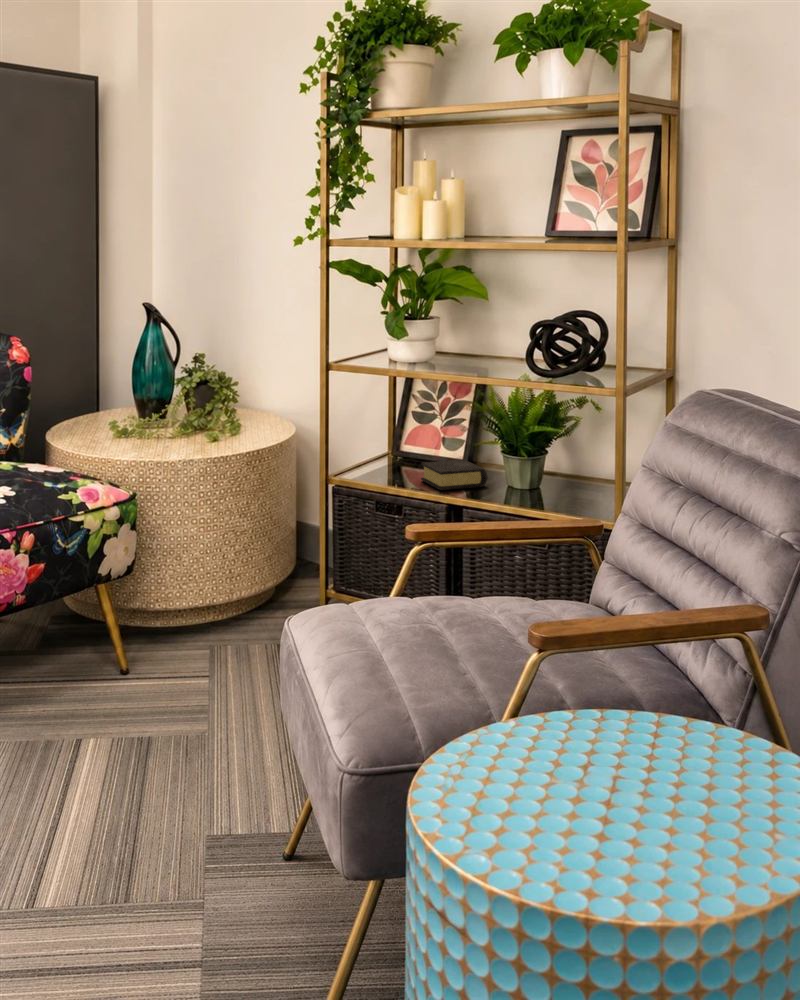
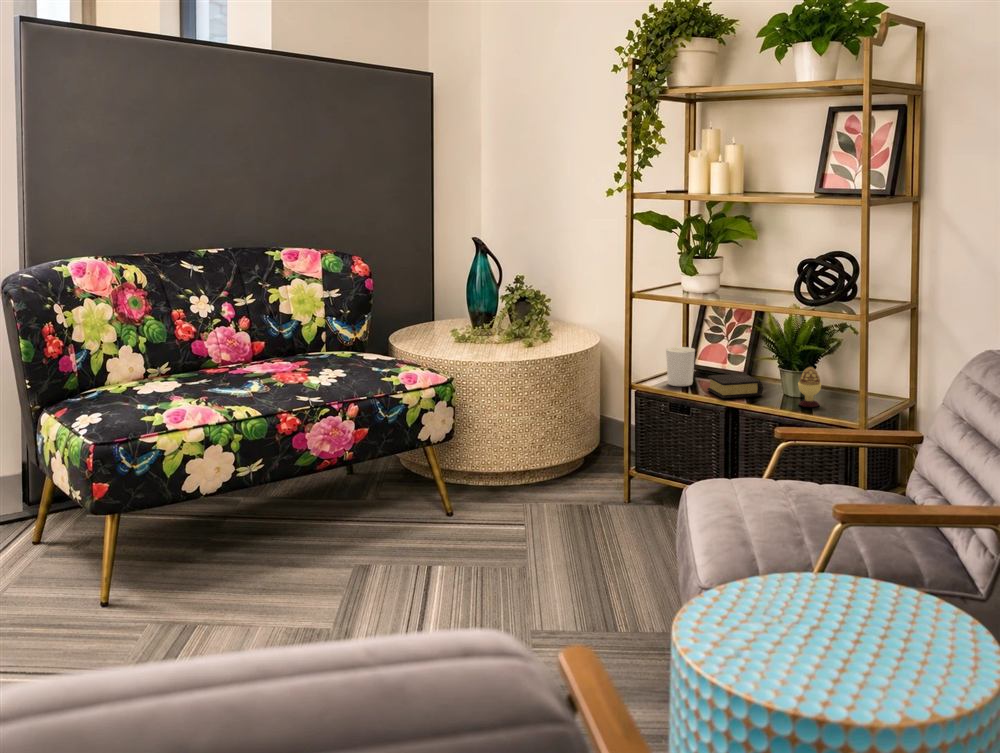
candle holder: none [371,428,405,476] -> present [666,347,695,386]
decorative egg: none [530,452,557,500] -> present [798,367,821,407]

